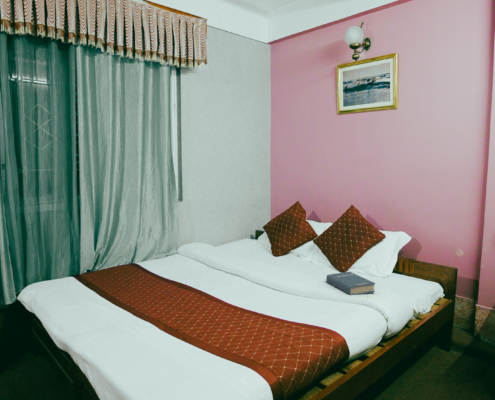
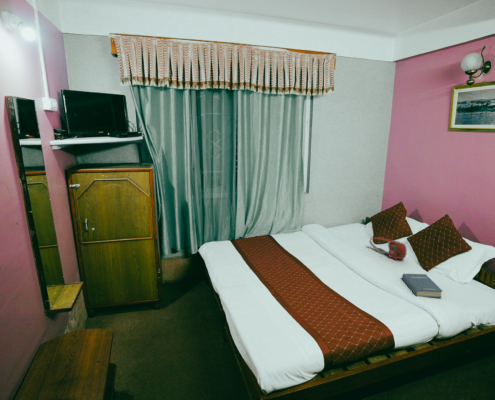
handbag: none [275,241,320,266] -> present [370,237,406,259]

